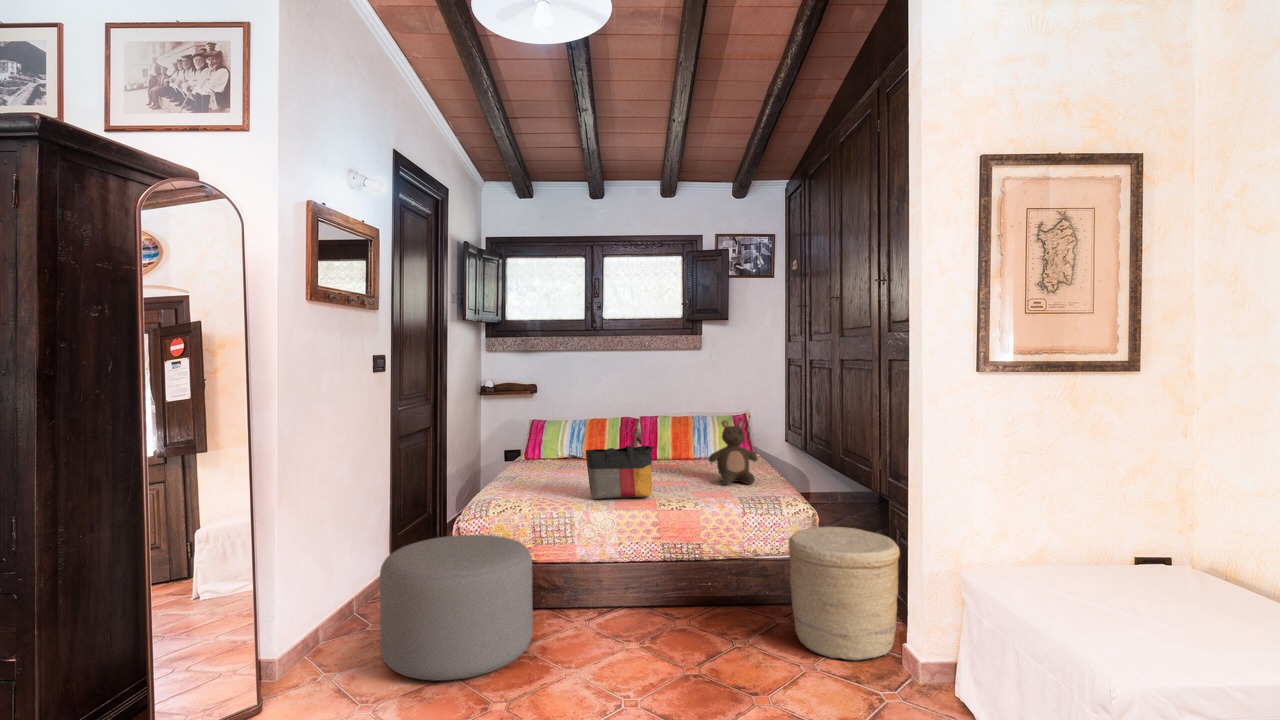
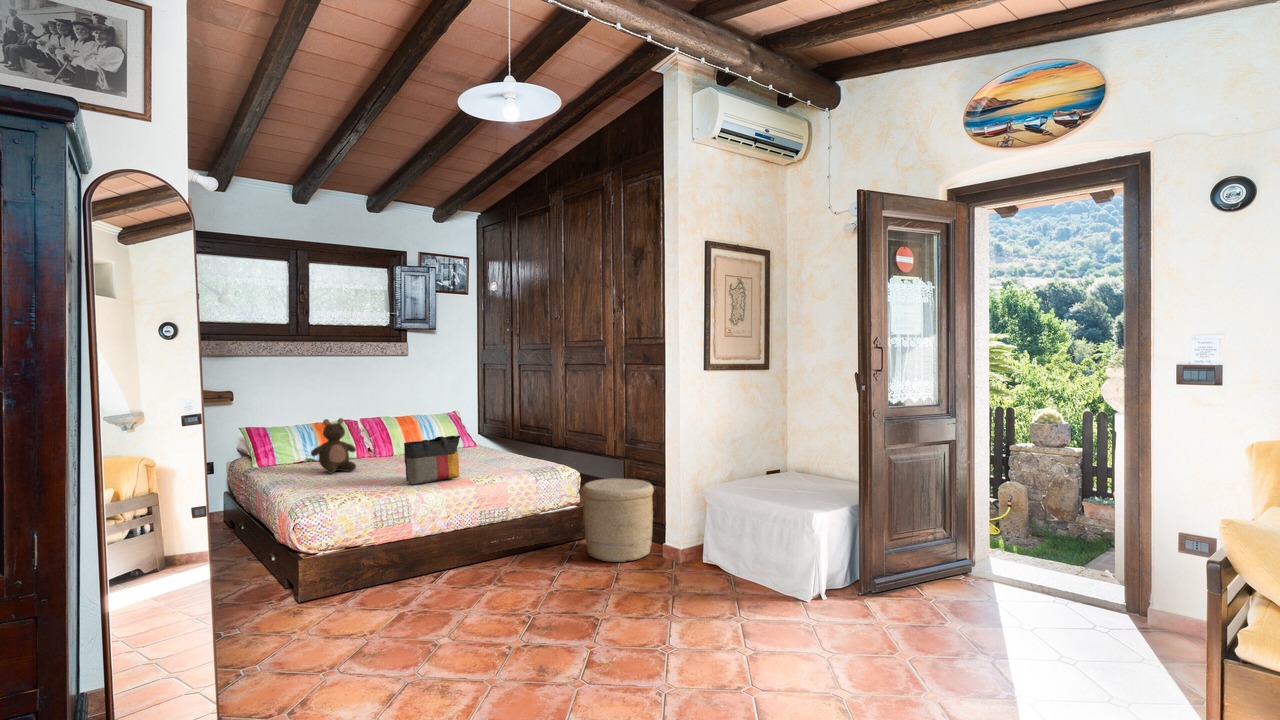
stuffed bear: present [709,421,758,485] -> present [311,418,356,474]
ottoman: present [380,535,533,680] -> none [280,521,422,647]

